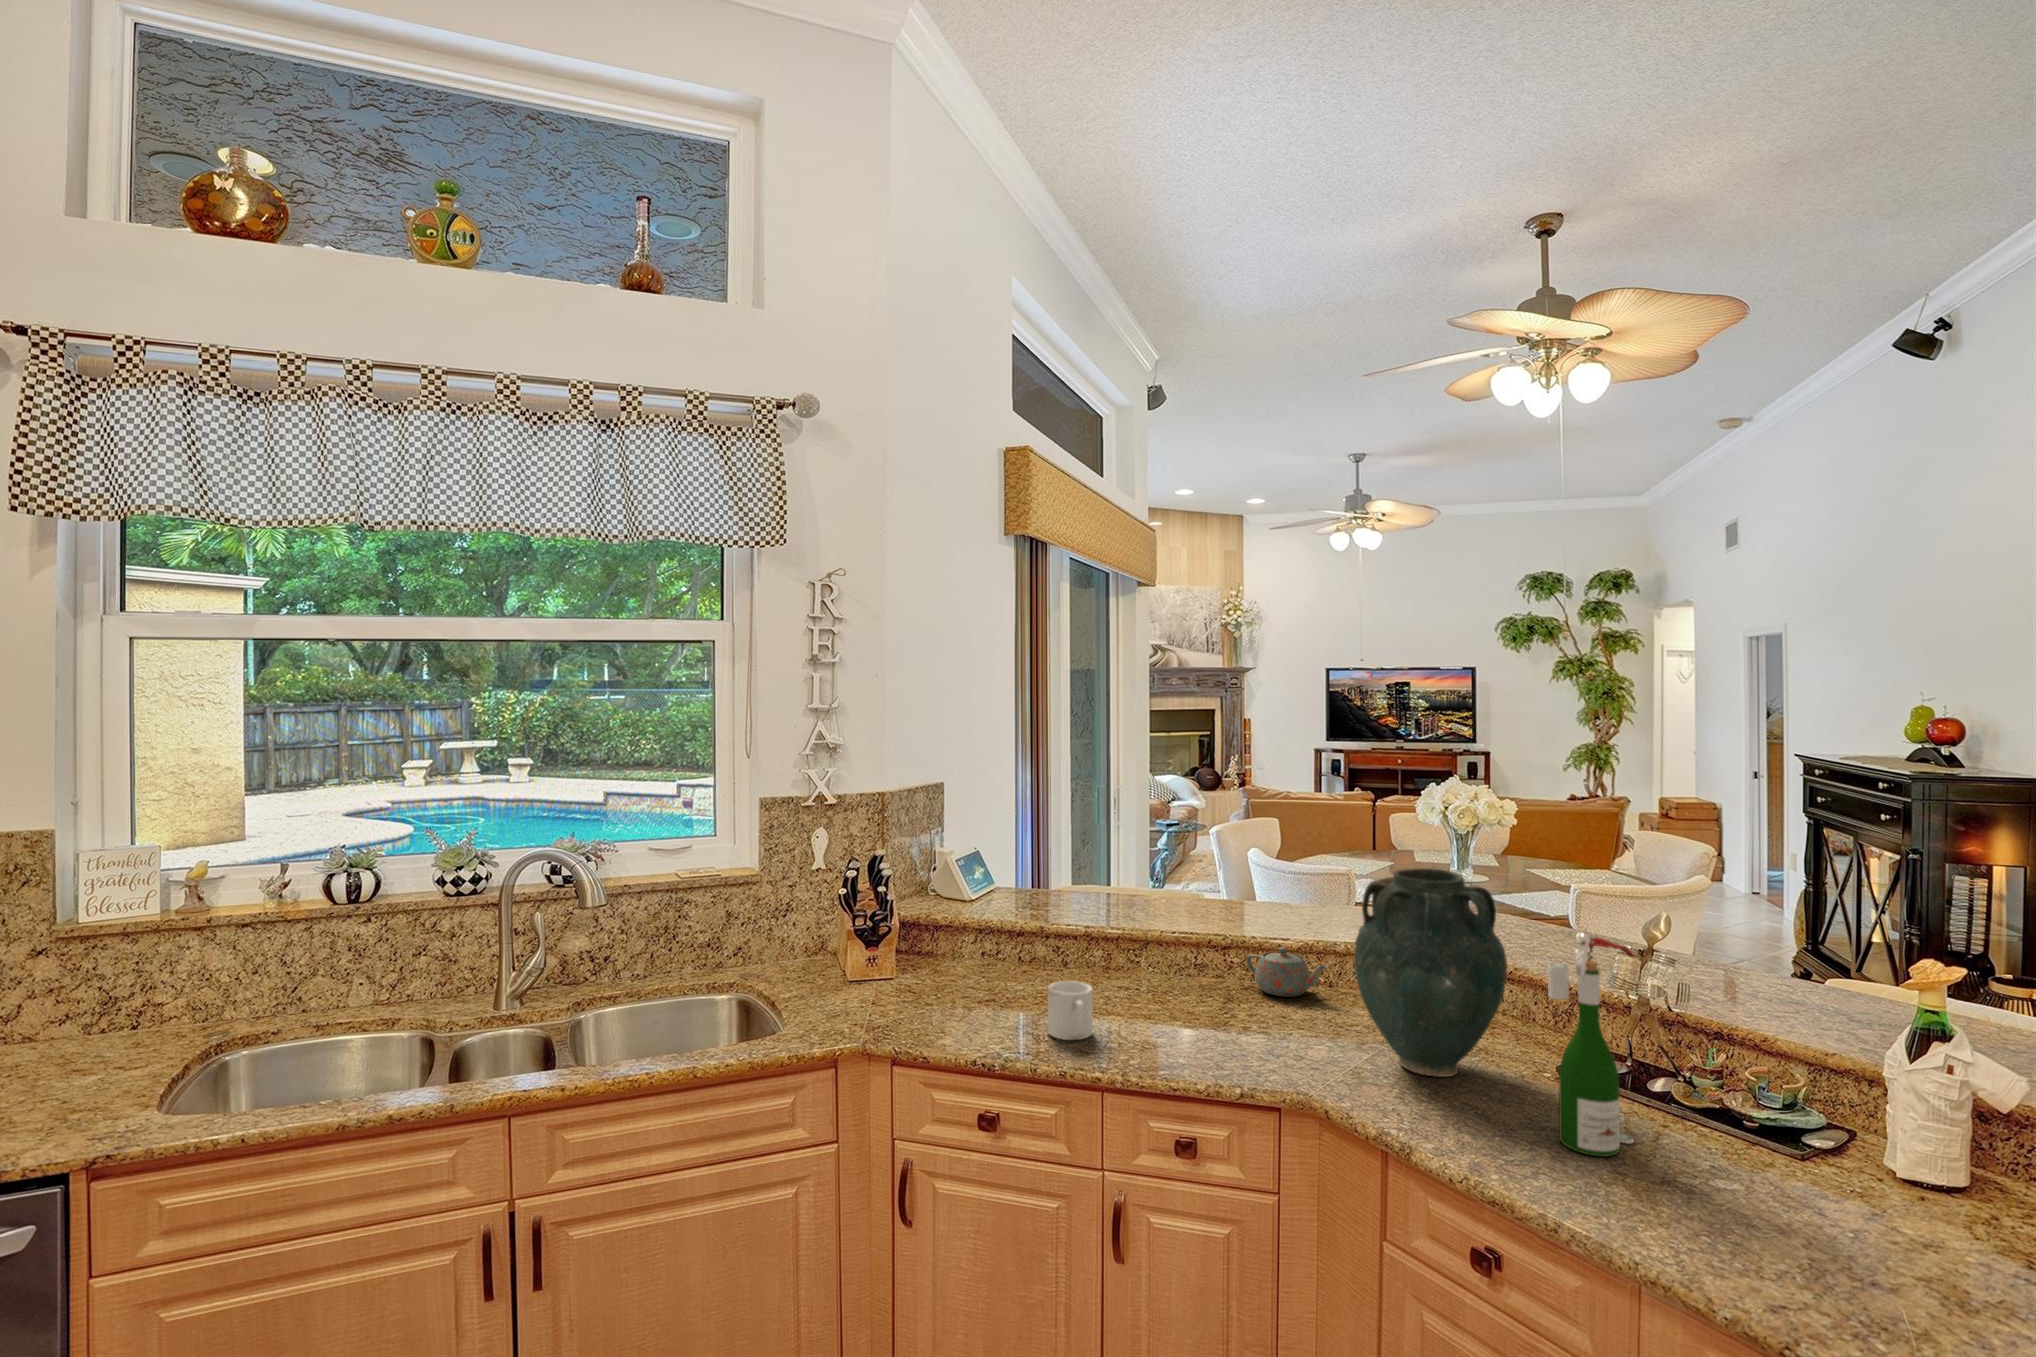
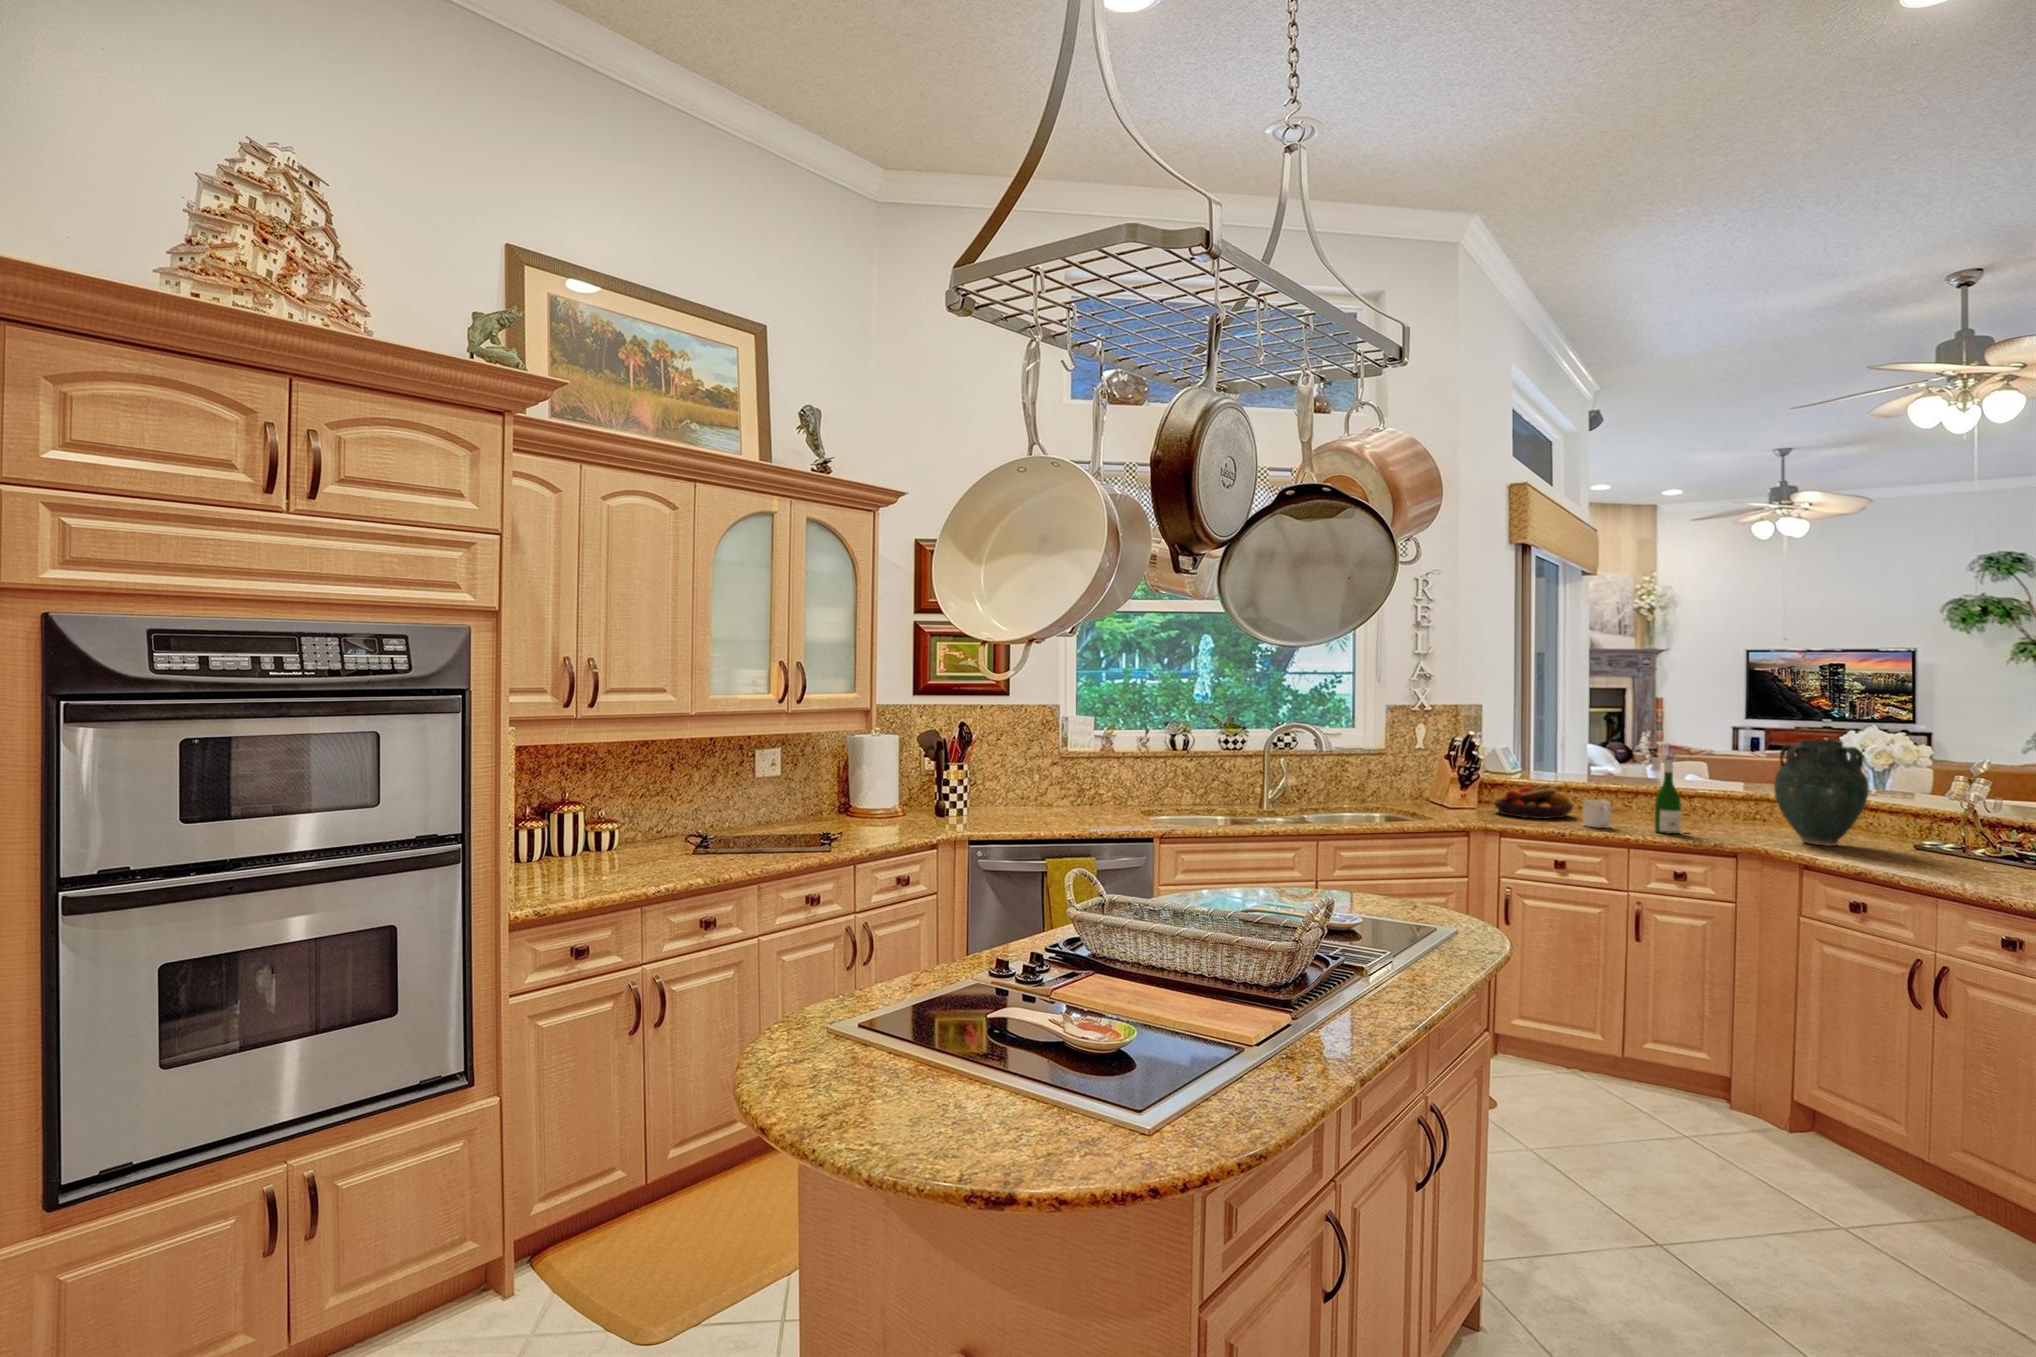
fruit bowl: none [923,928,1050,1009] -> present [1494,784,1574,819]
wine bottle: present [1548,932,1635,1157] -> present [1651,743,1692,834]
teapot: present [1246,947,1327,997] -> none [1699,798,1756,824]

